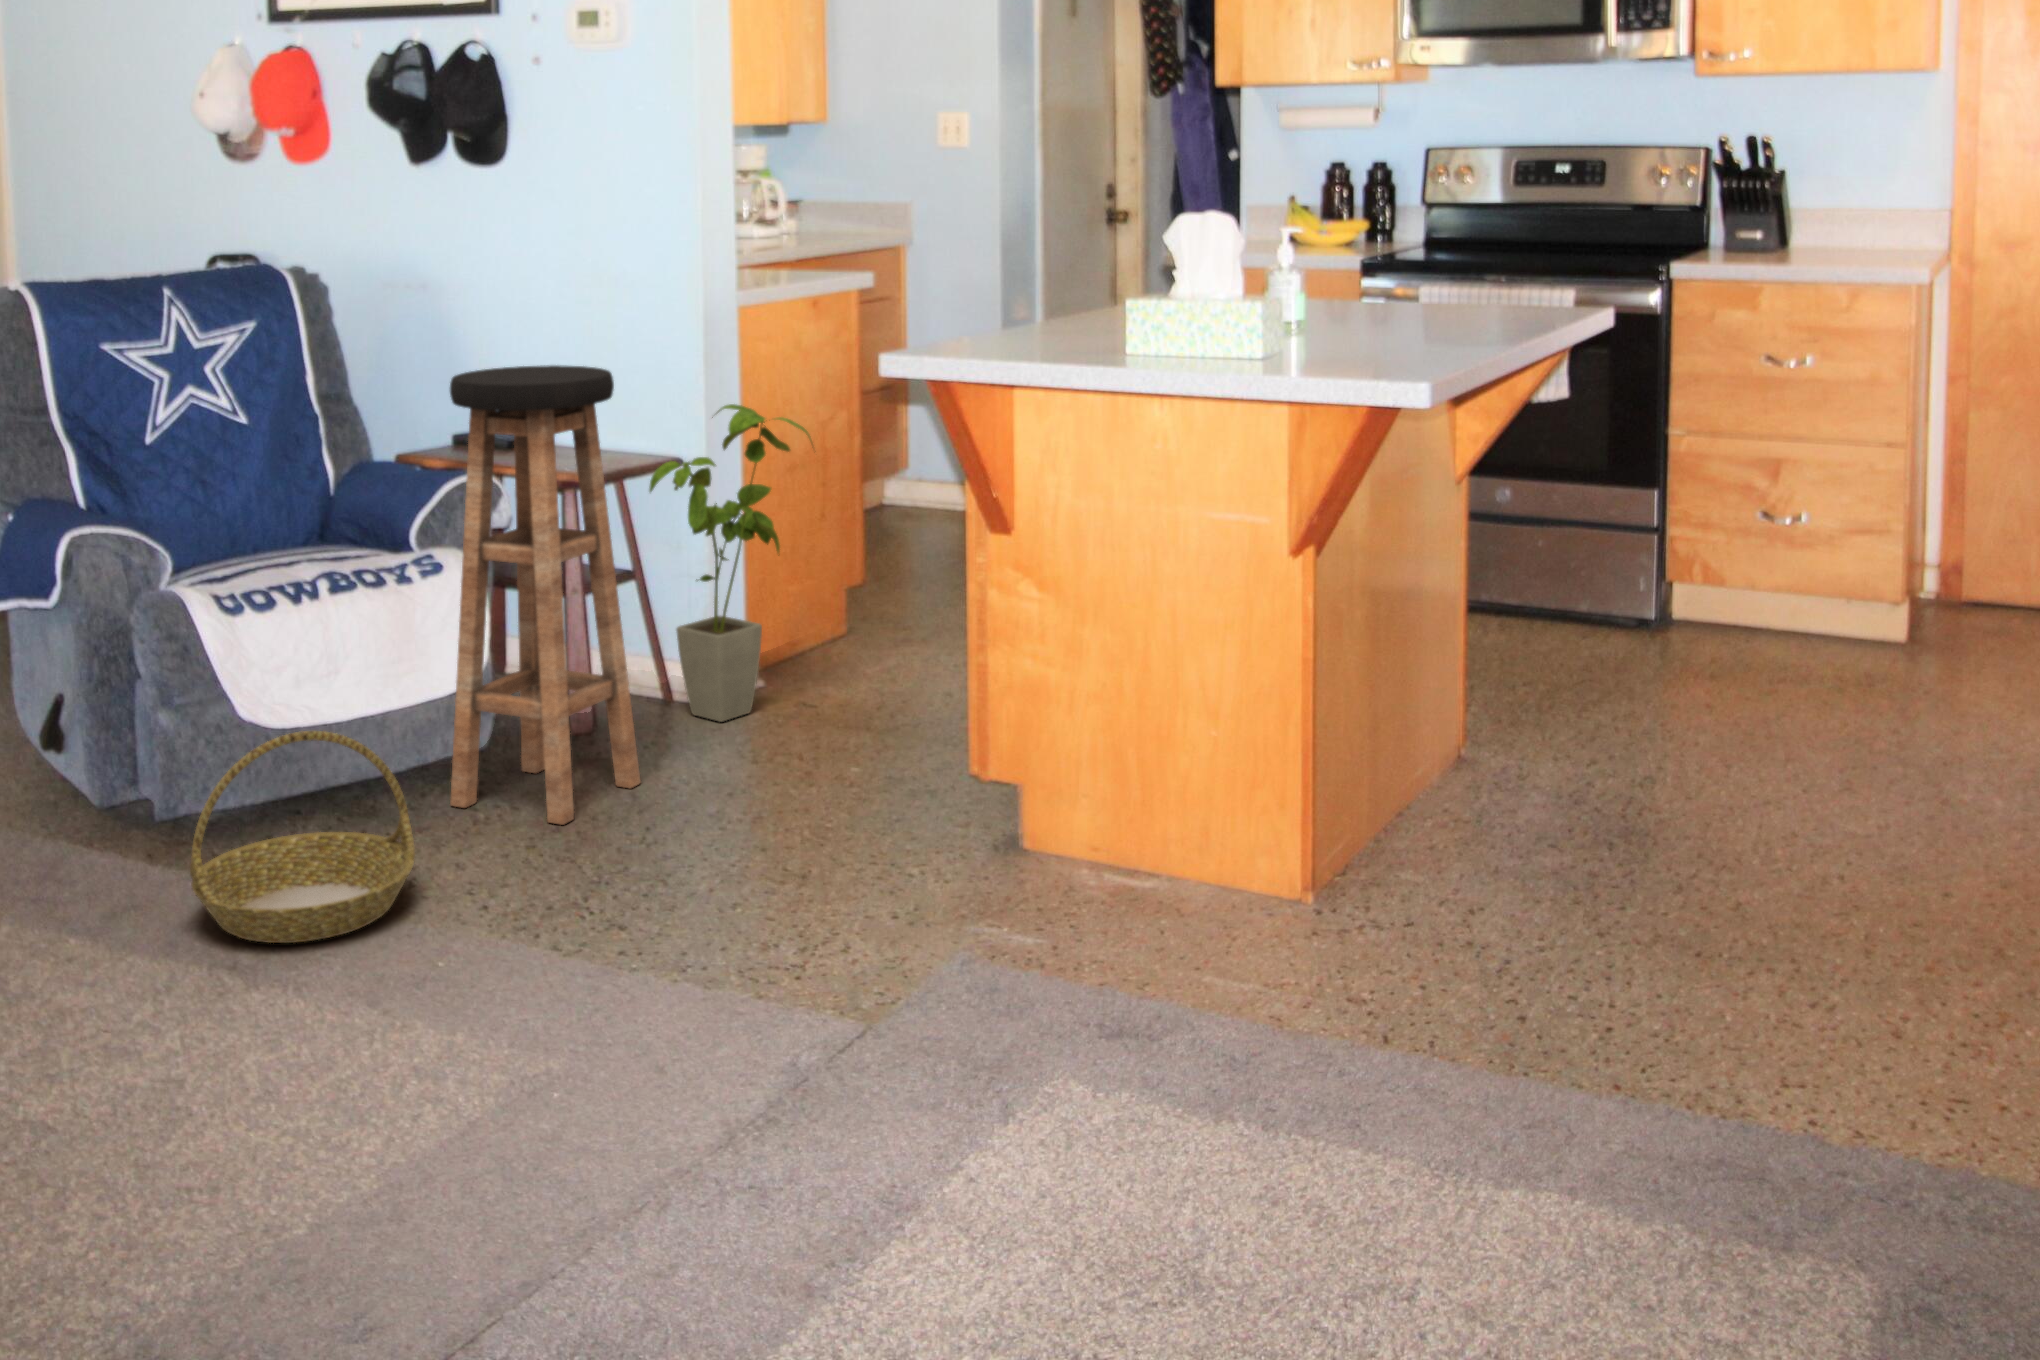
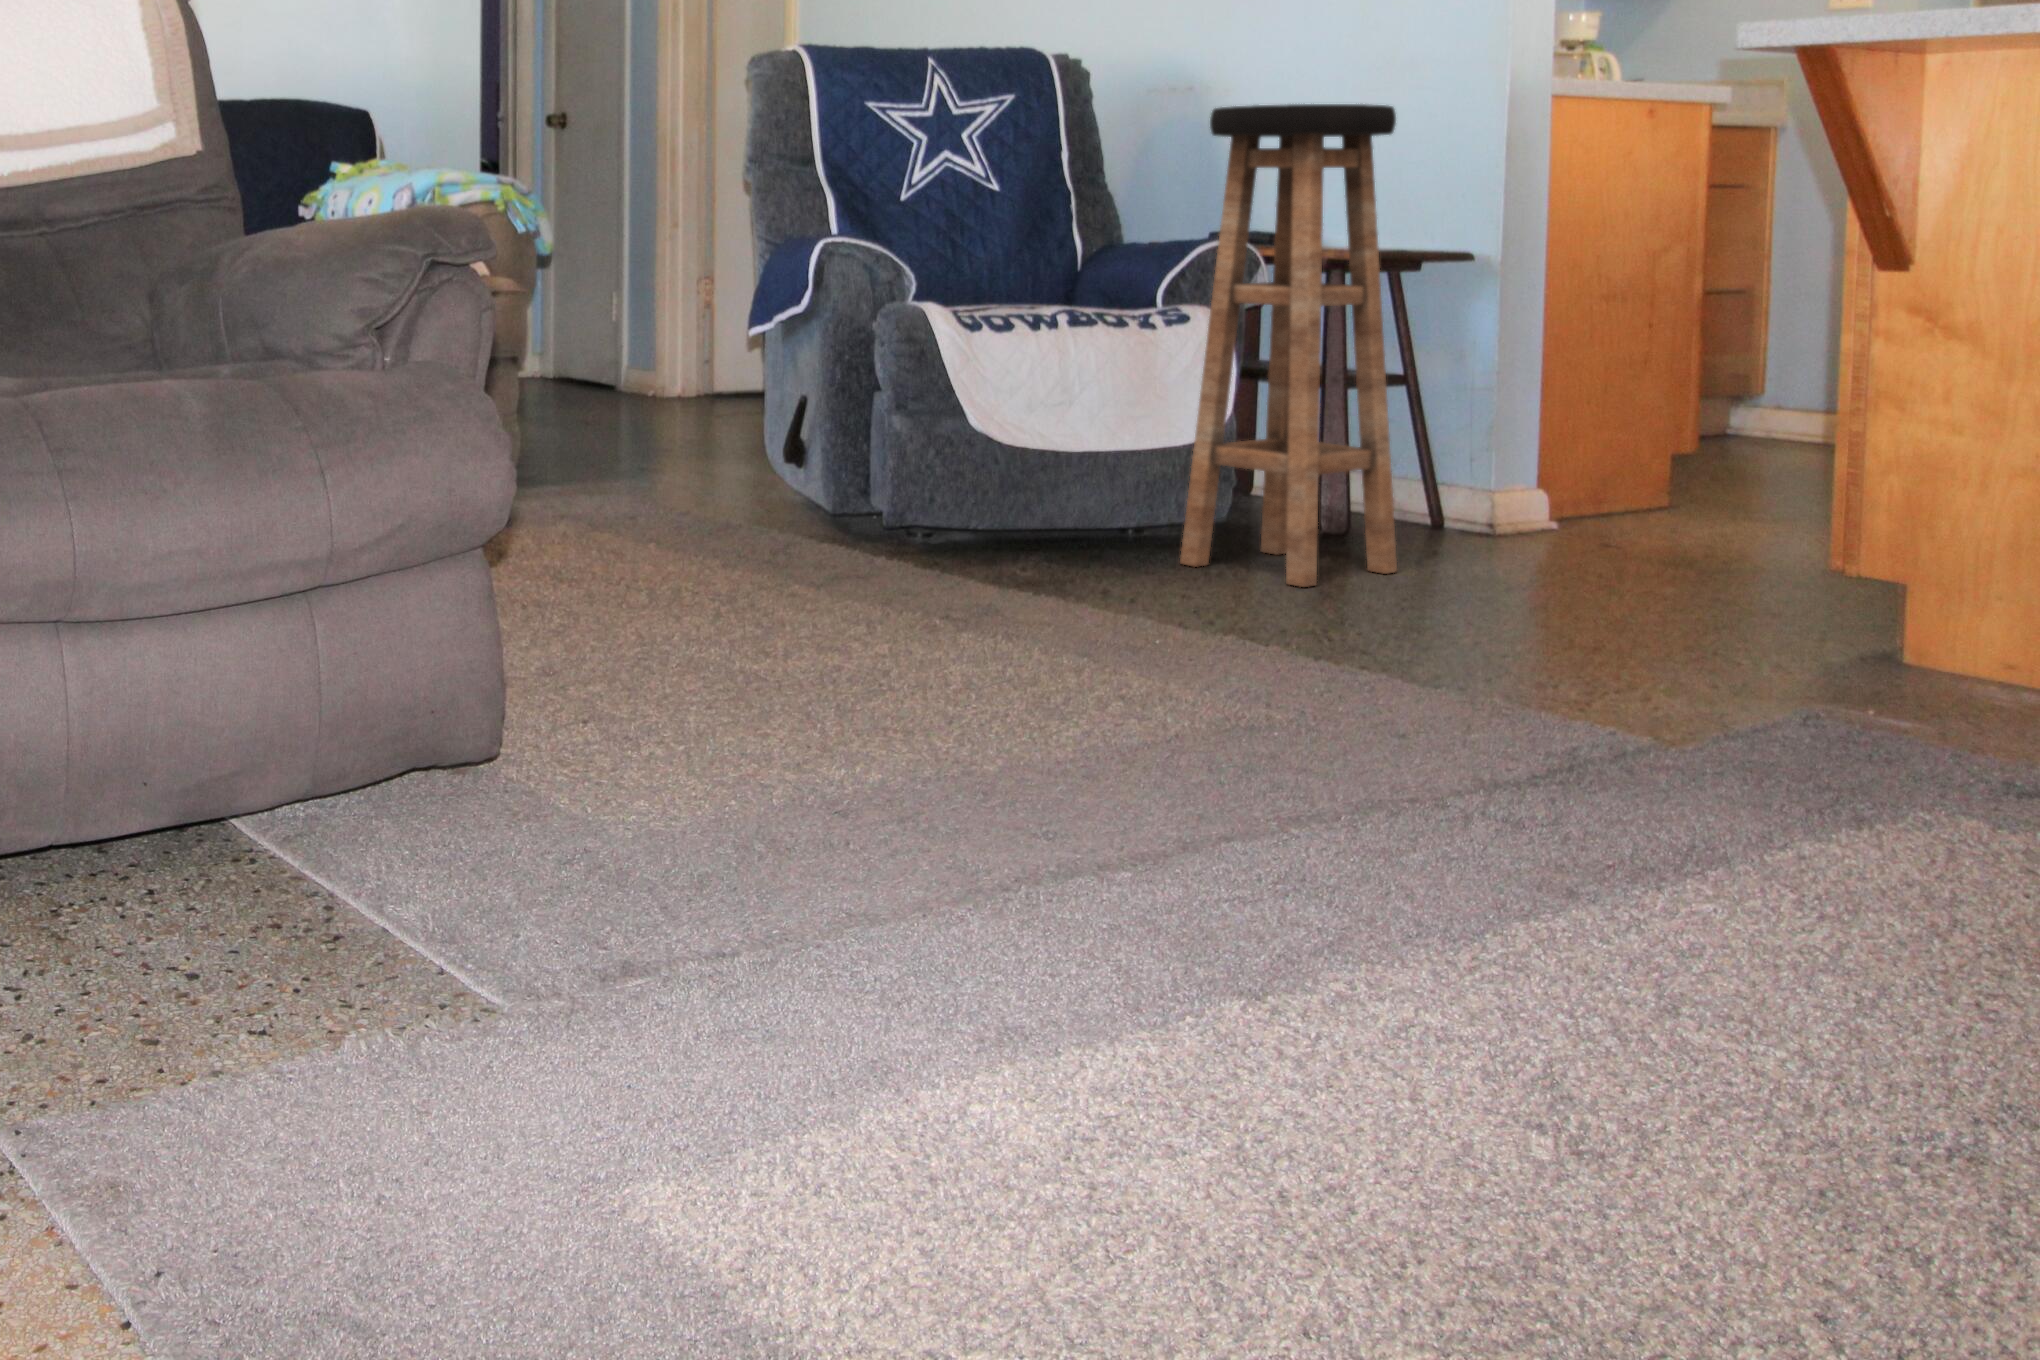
house plant: present [649,404,812,722] -> none [1429,186,1642,544]
basket: present [190,731,415,943] -> none [912,419,1139,622]

